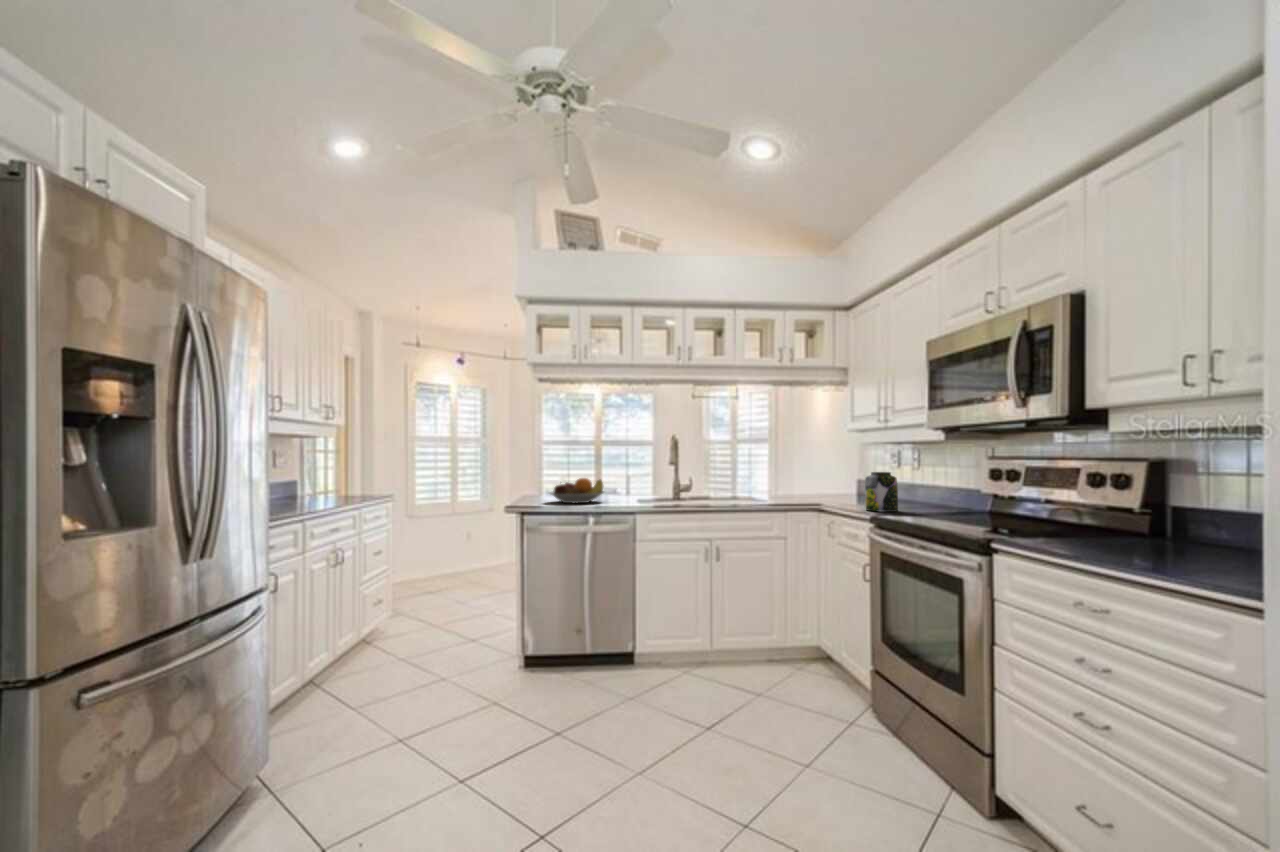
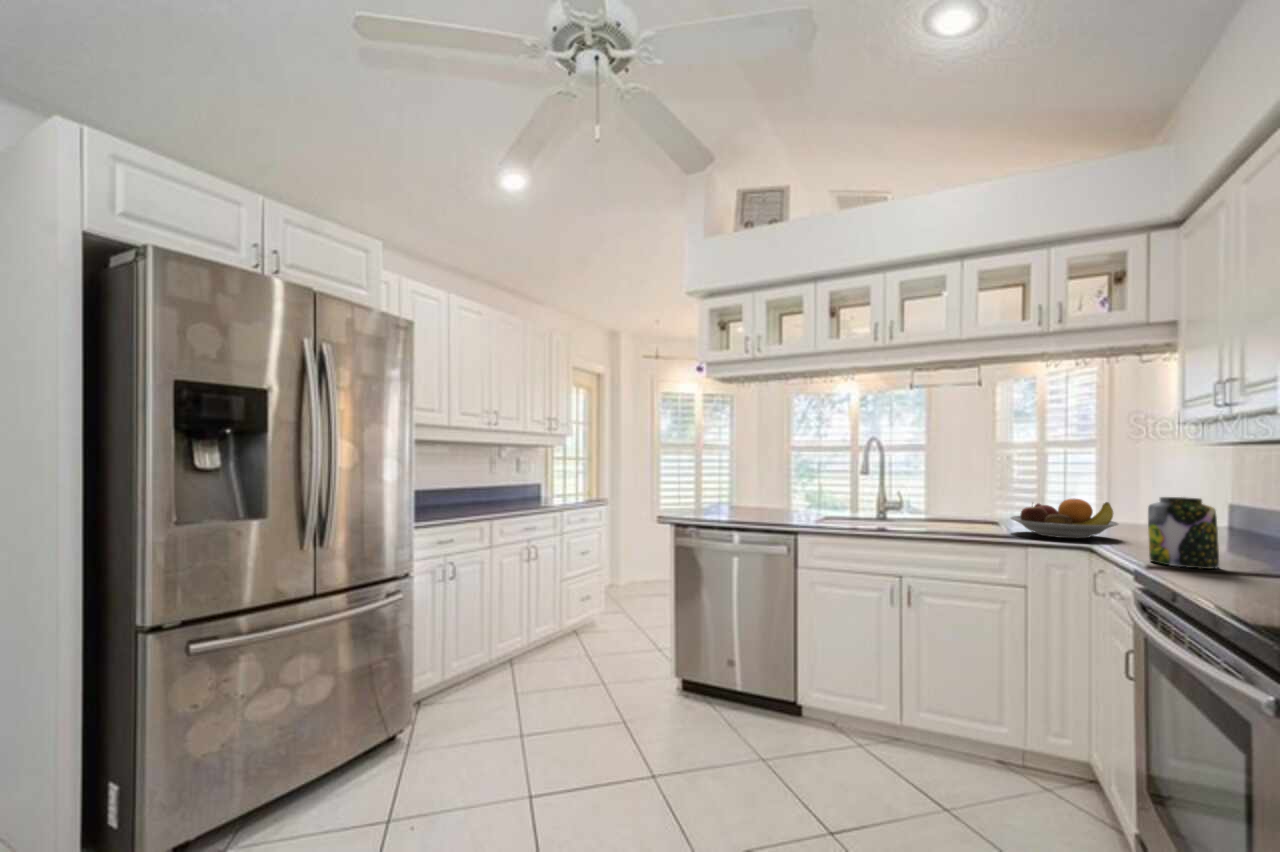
fruit bowl: present [549,478,604,503] -> present [1011,499,1118,538]

